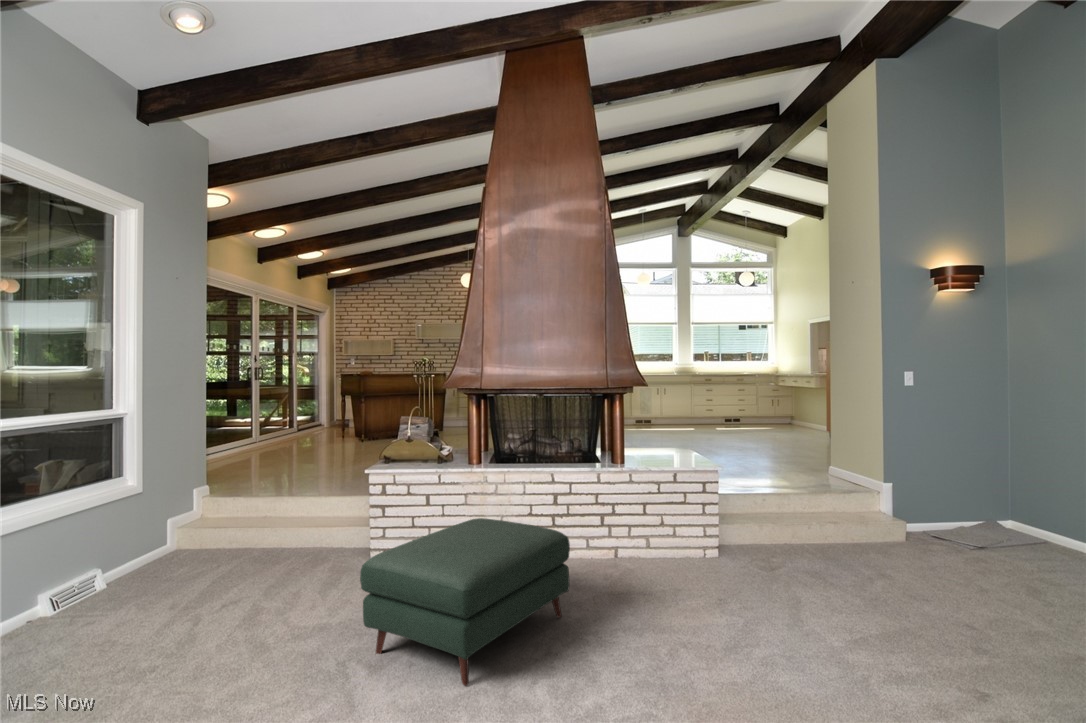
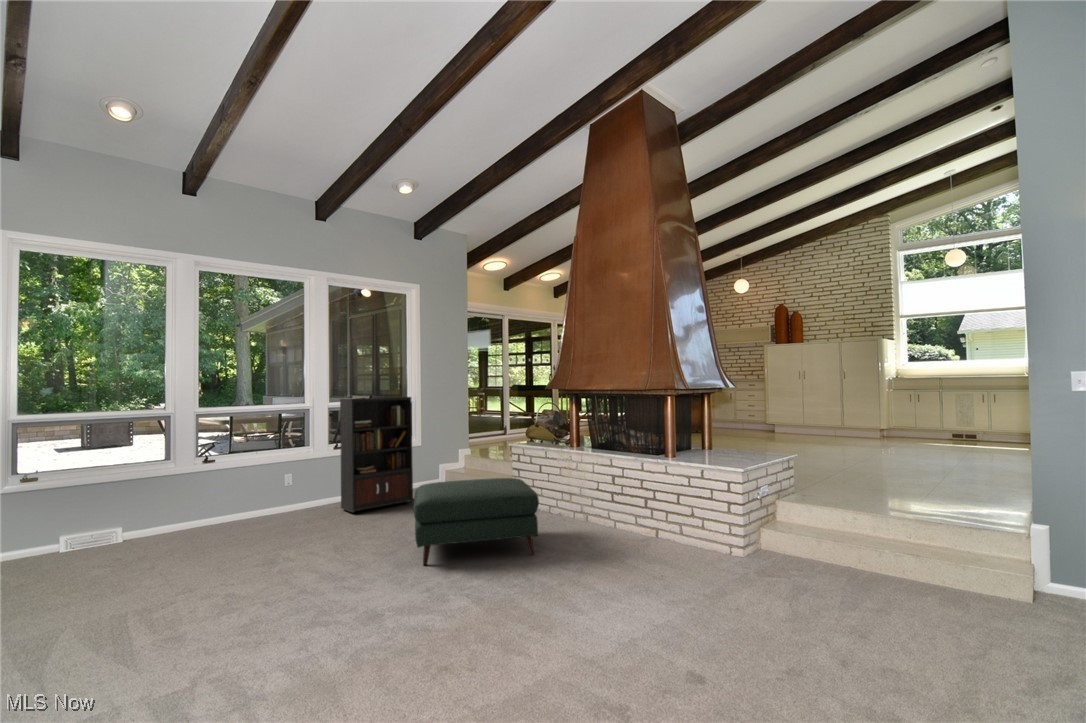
bookcase: none [50,406,198,647] -> present [340,397,413,513]

